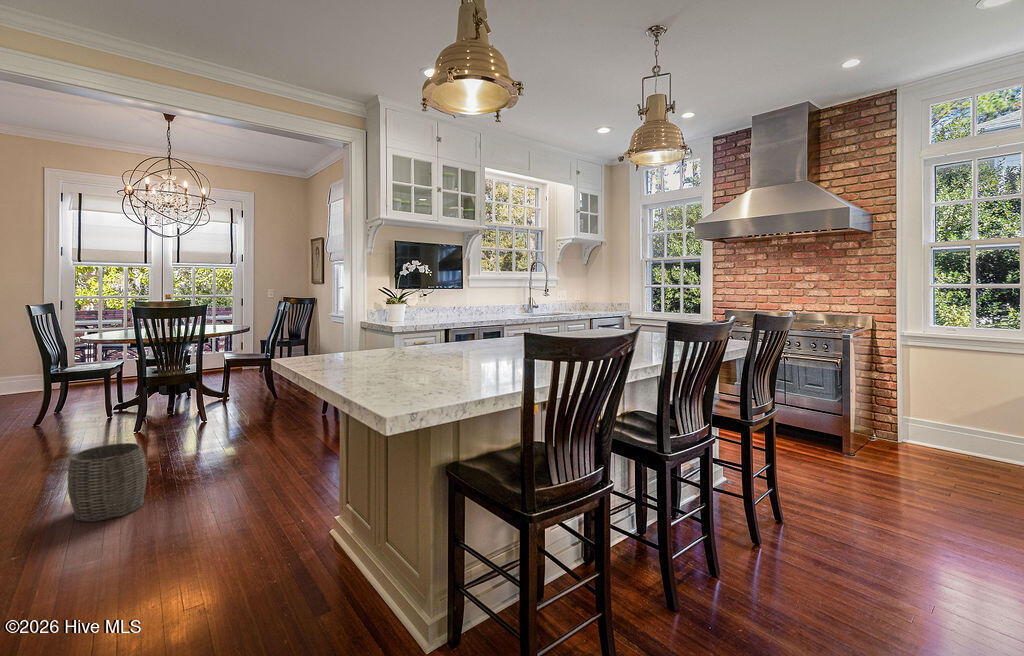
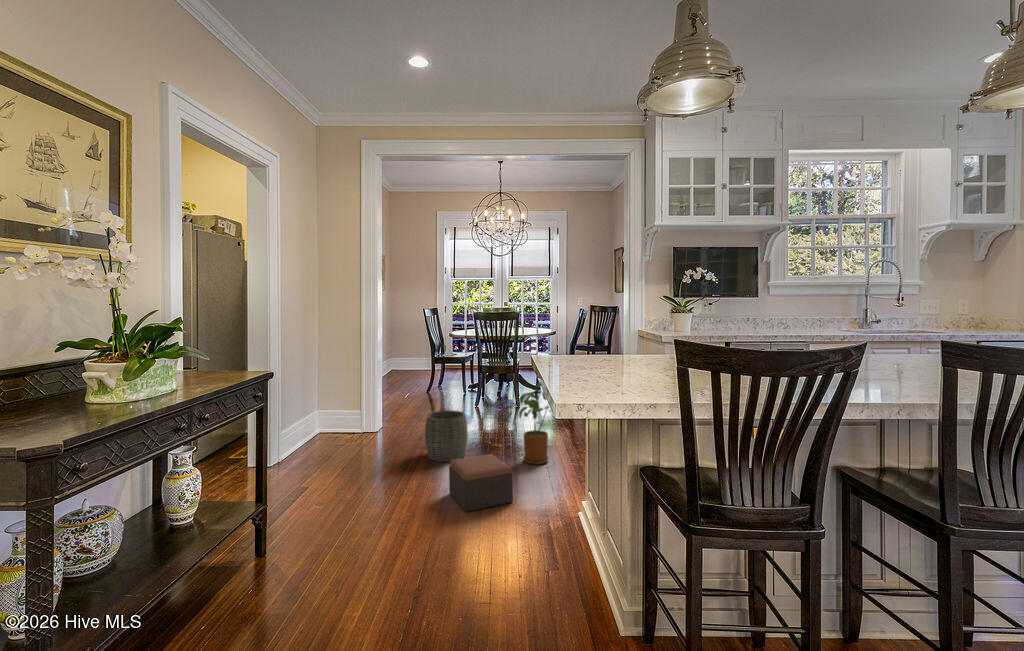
house plant: none [231,389,295,492] -> present [519,382,551,464]
footstool: none [133,492,243,581] -> present [449,454,513,512]

